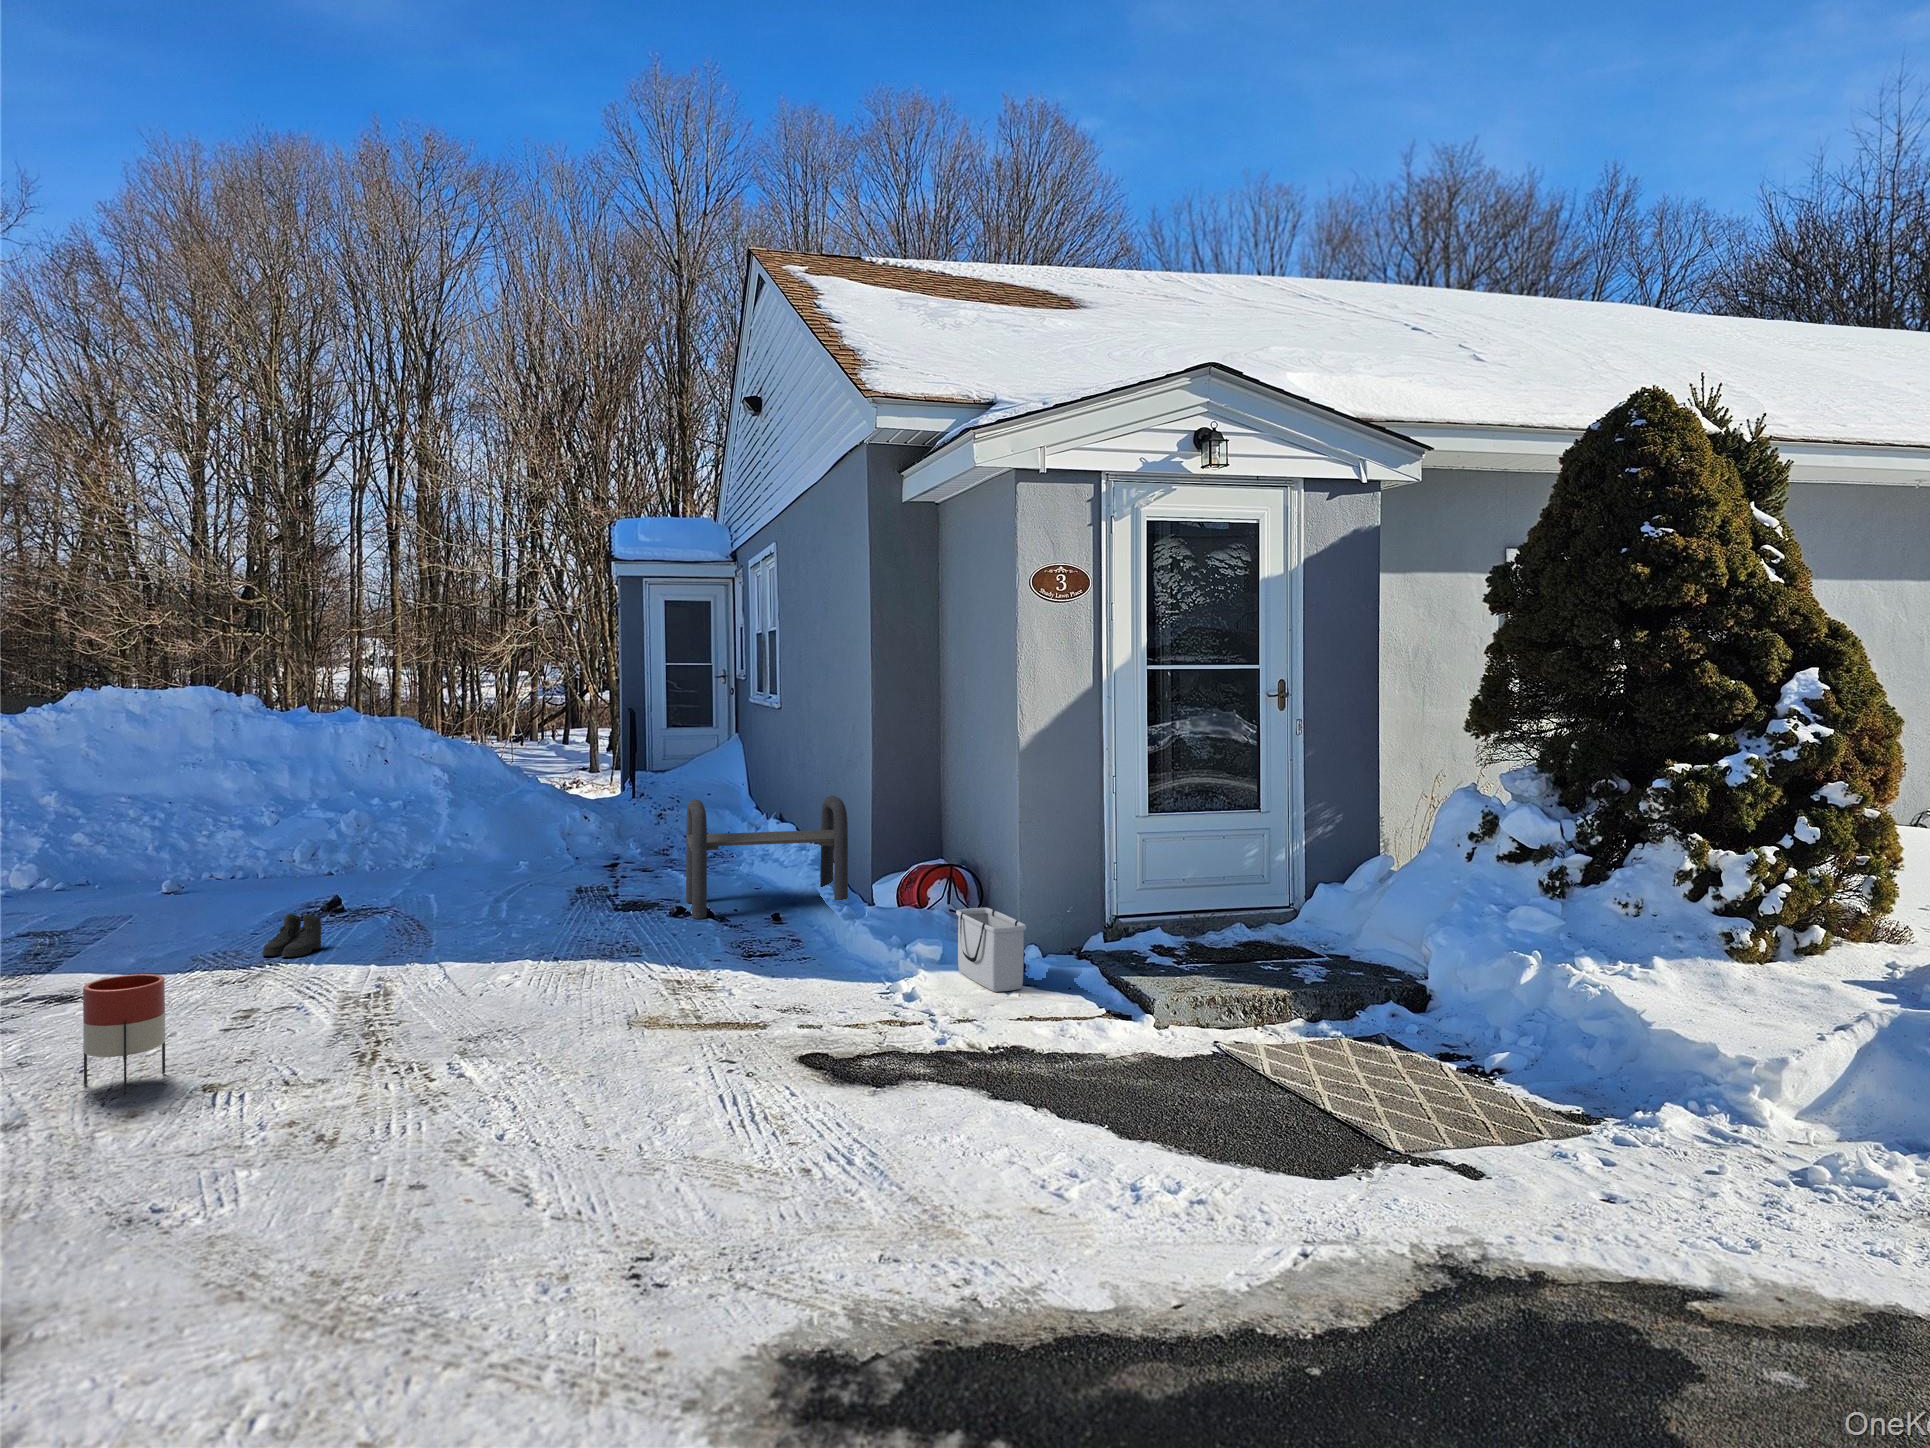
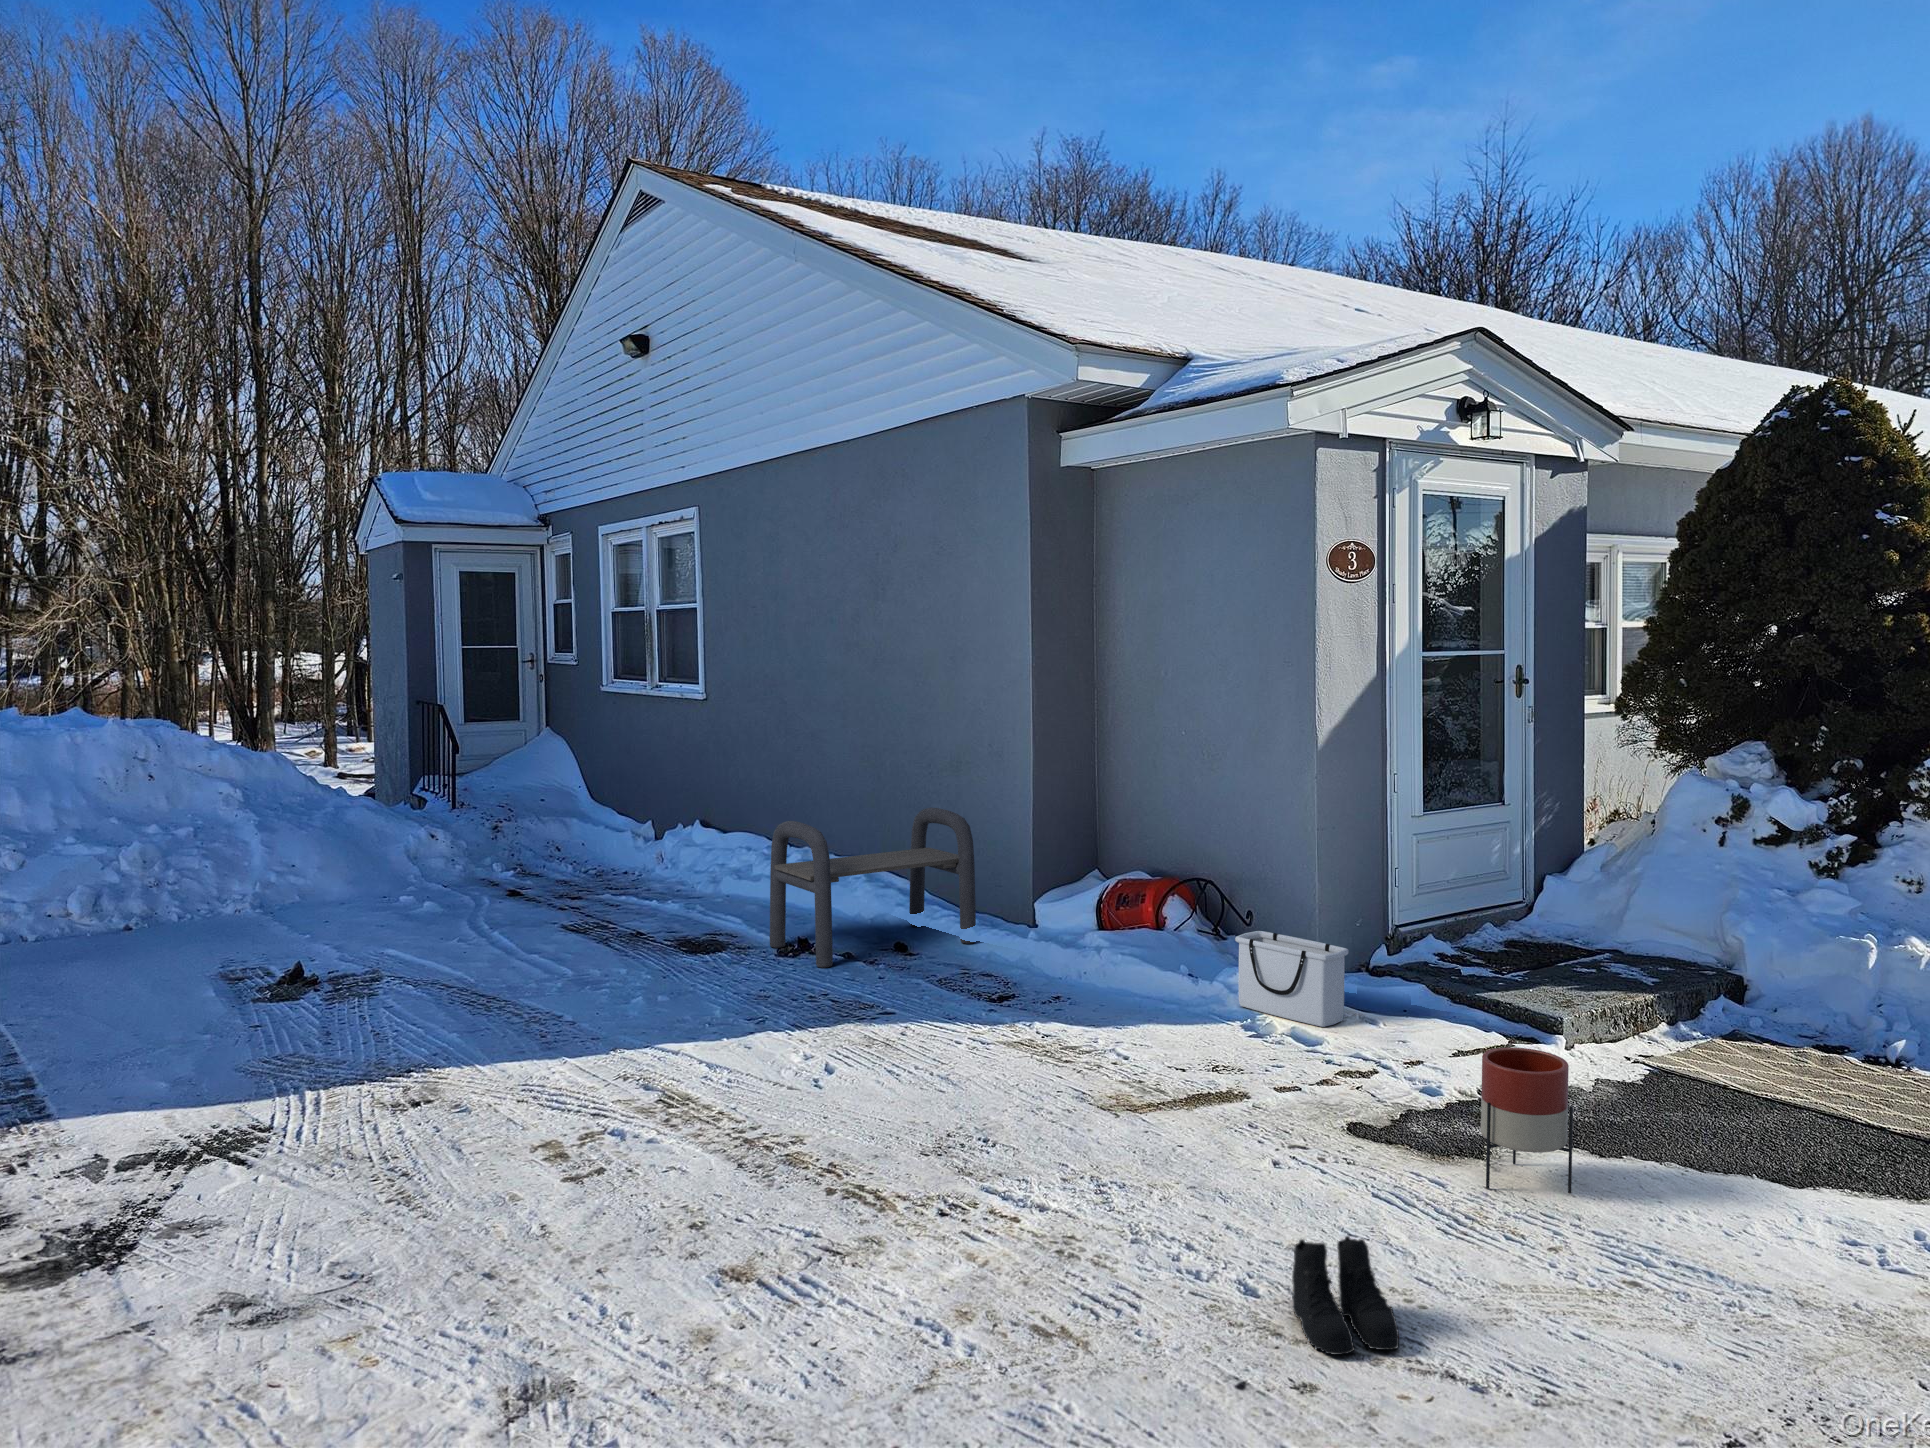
boots: present [262,914,322,957] -> present [1292,1236,1399,1355]
planter: present [83,974,165,1095] -> present [1481,1047,1573,1193]

